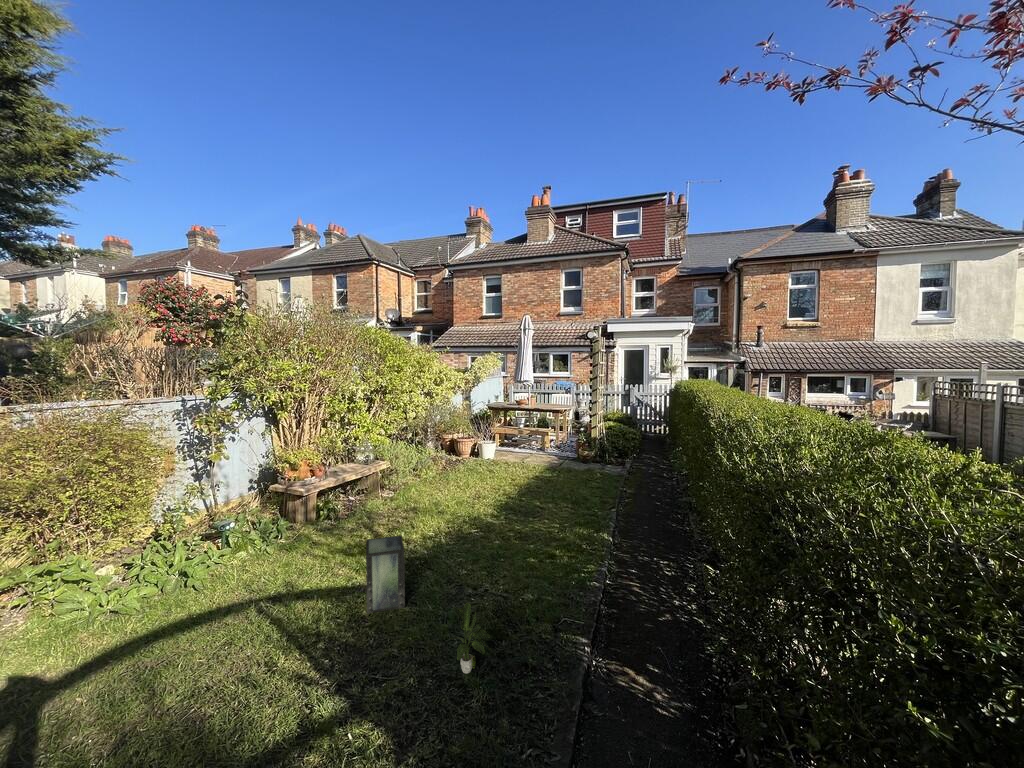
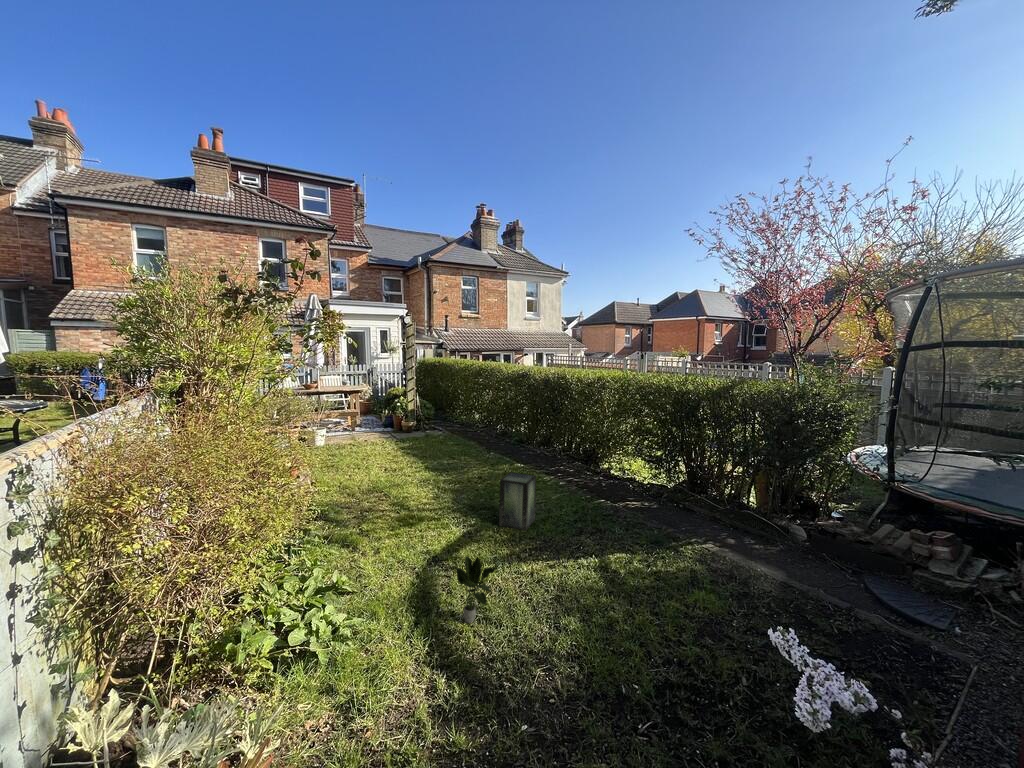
potted plant: present [450,603,492,673] -> present [455,556,496,623]

